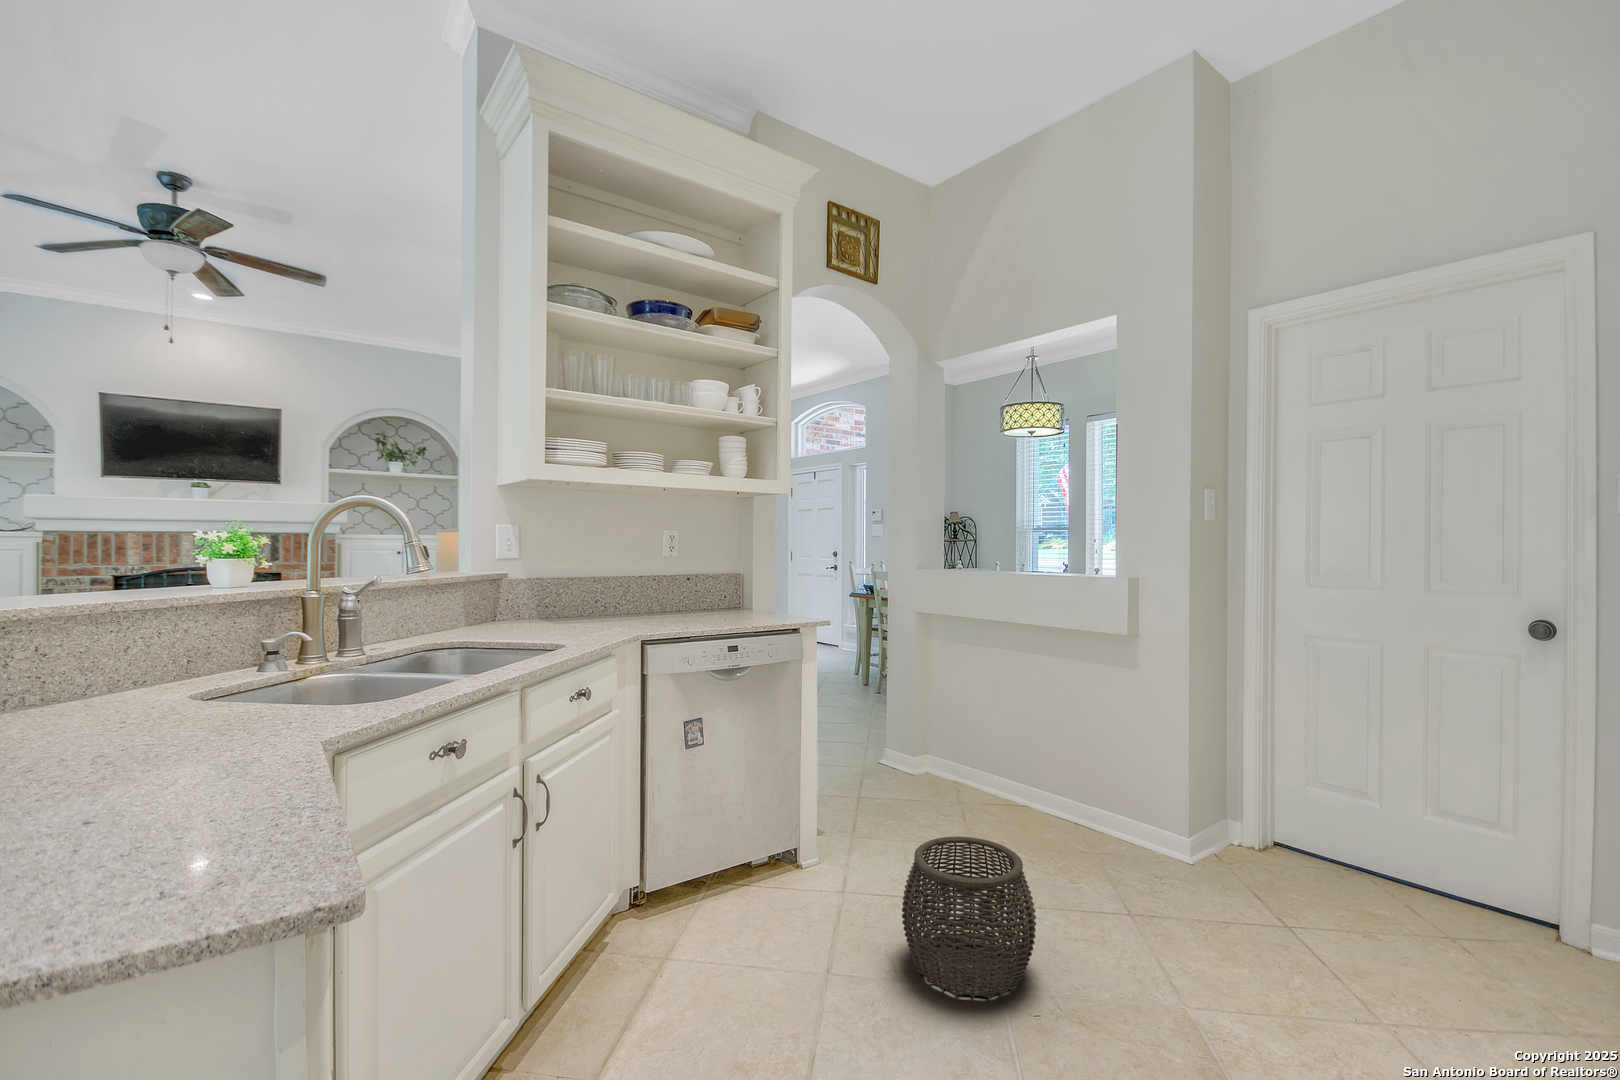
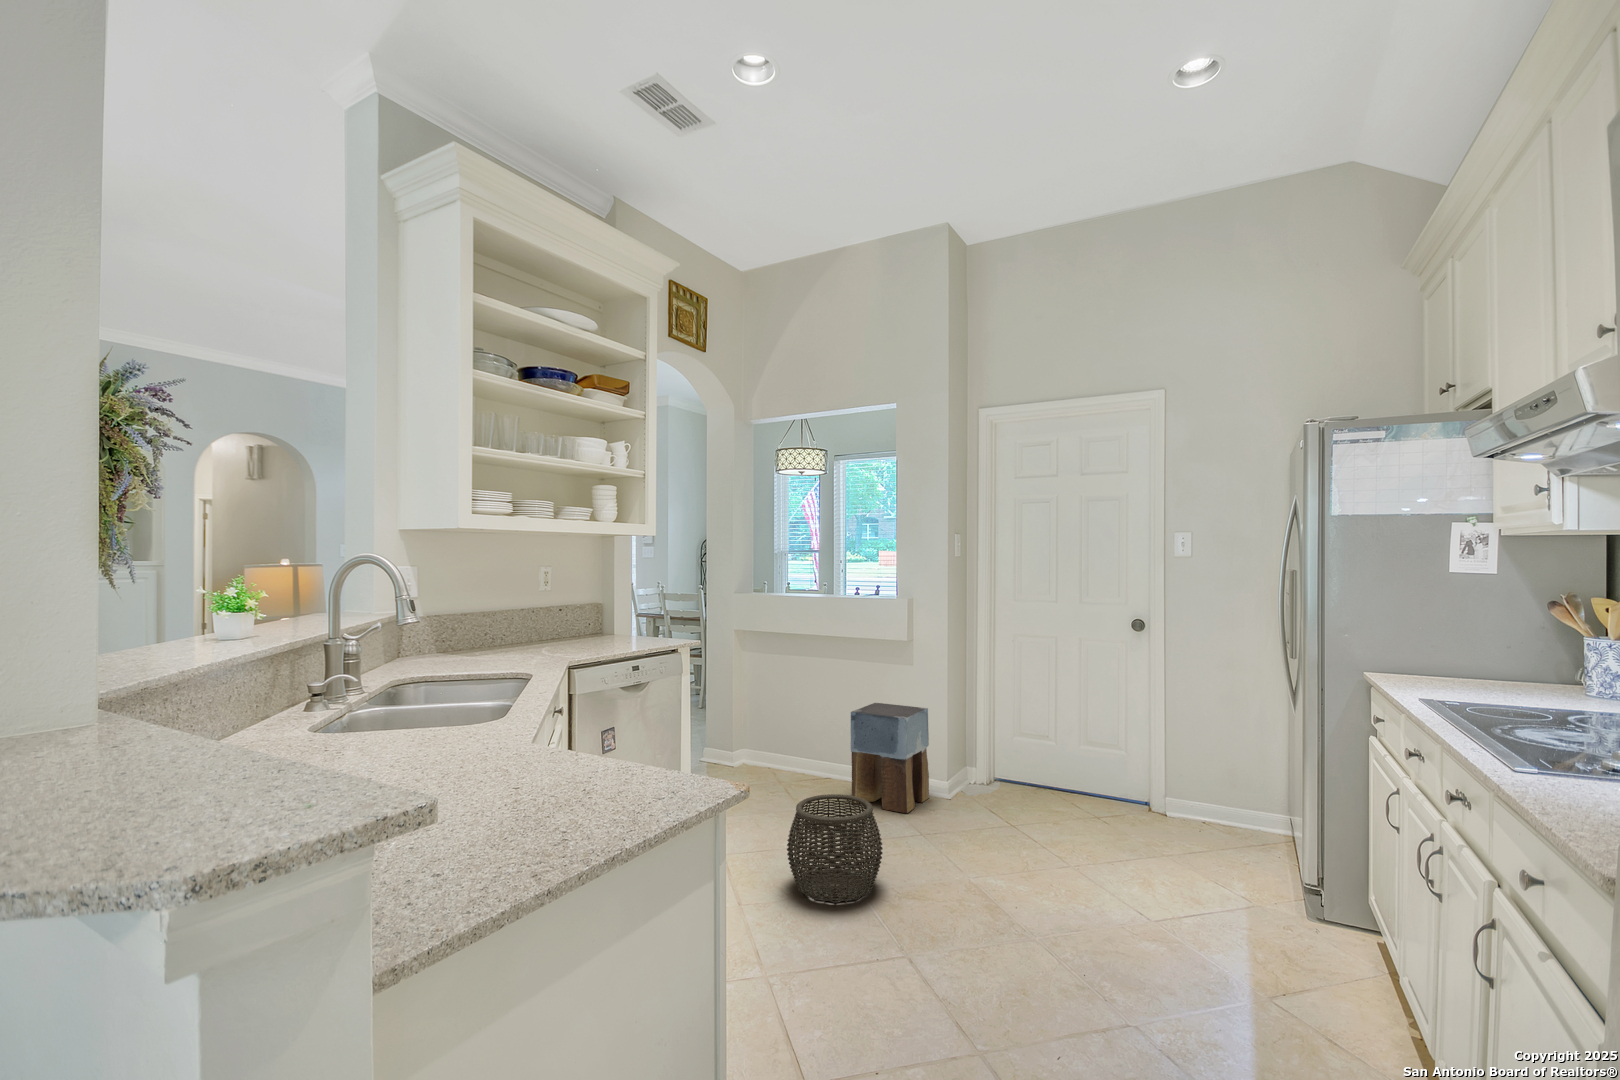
stool: none [1041,714,1154,870] -> present [851,703,929,813]

